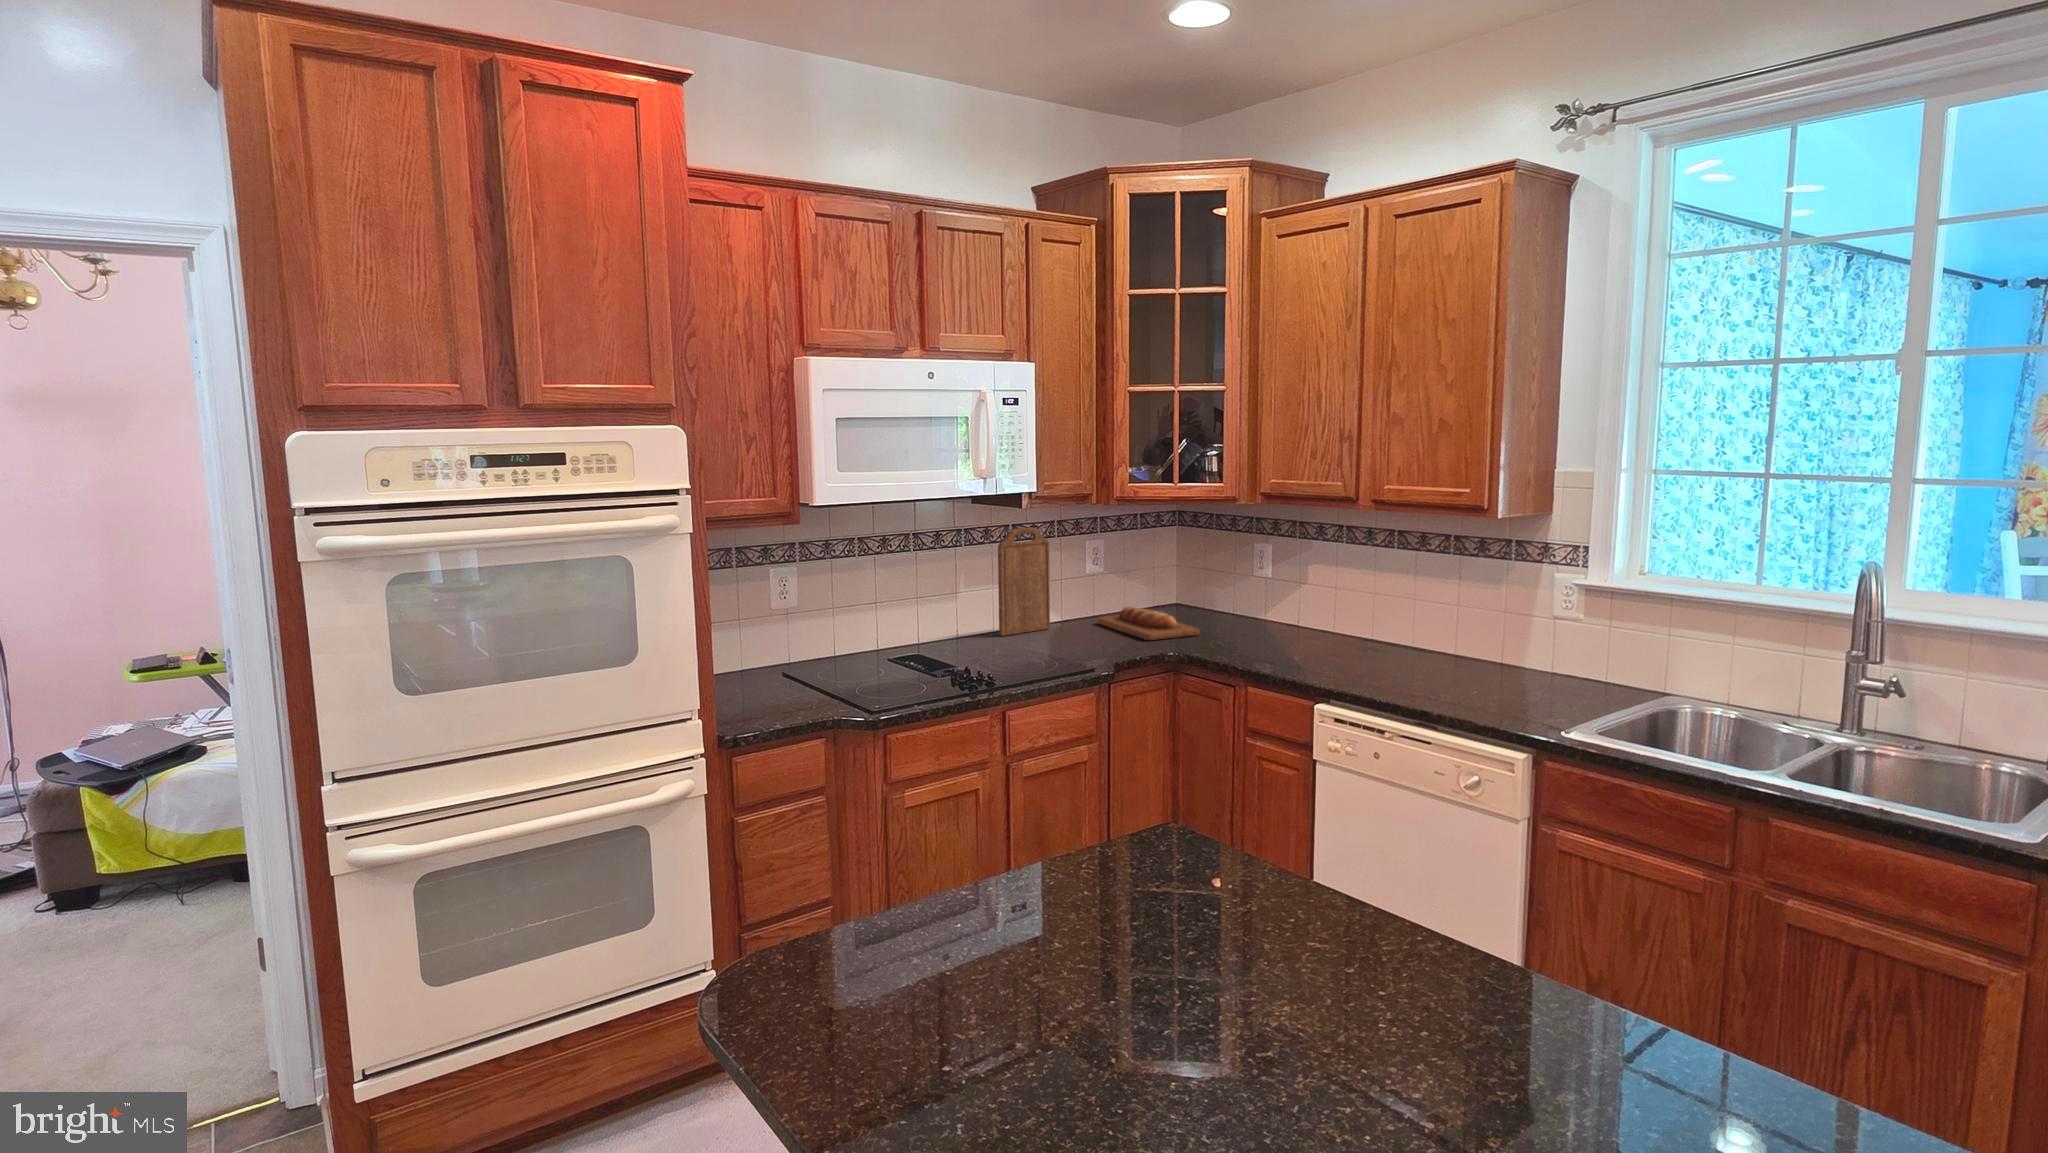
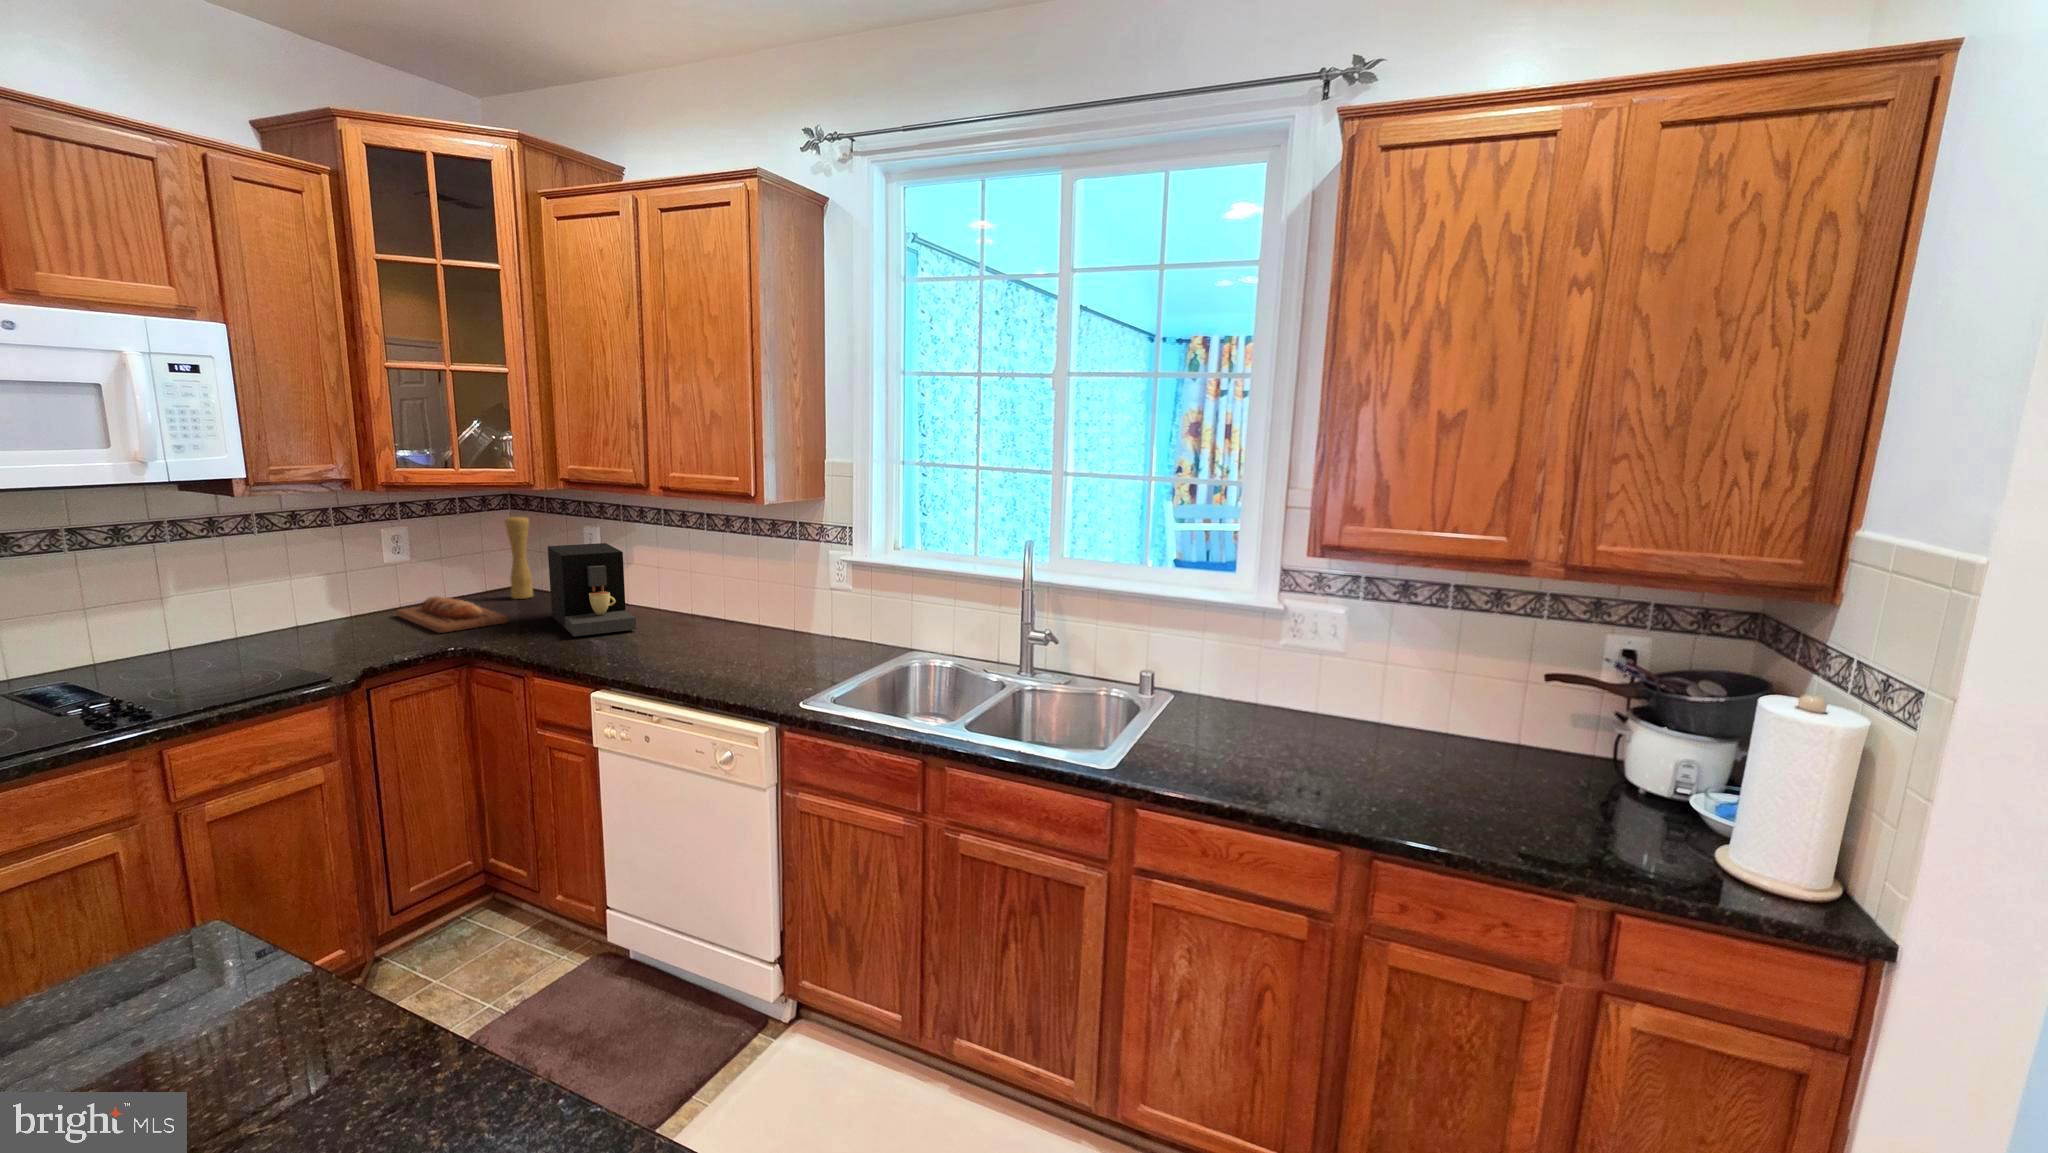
cutting board: present [998,528,1050,636] -> none [231,515,326,639]
pepper mill: none [1181,530,1202,614] -> present [505,516,533,599]
coffee maker: none [1234,559,1329,651] -> present [548,543,636,636]

